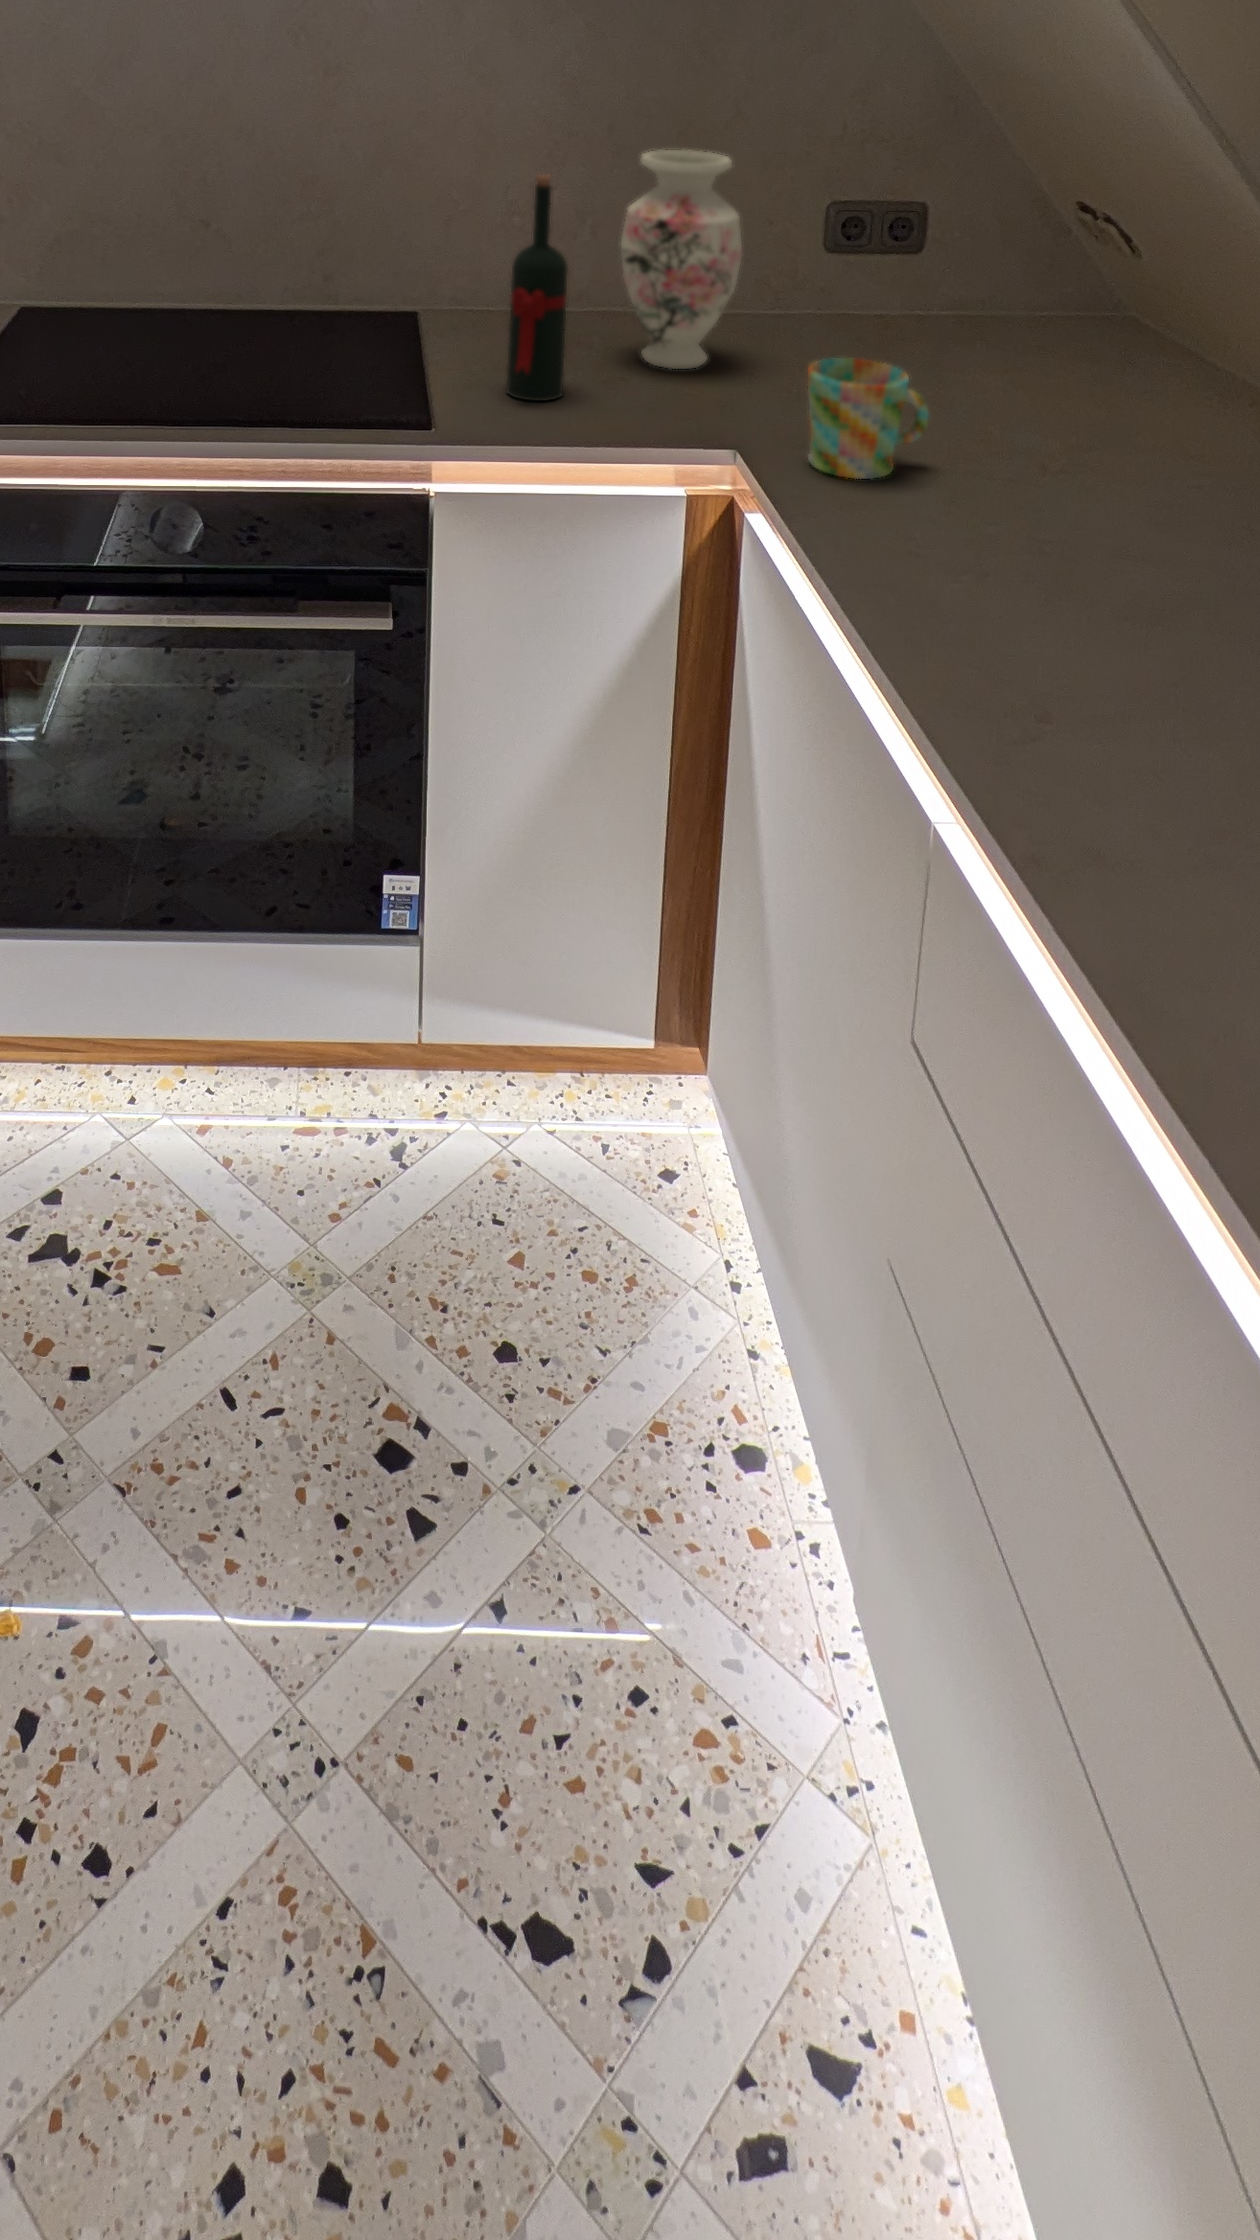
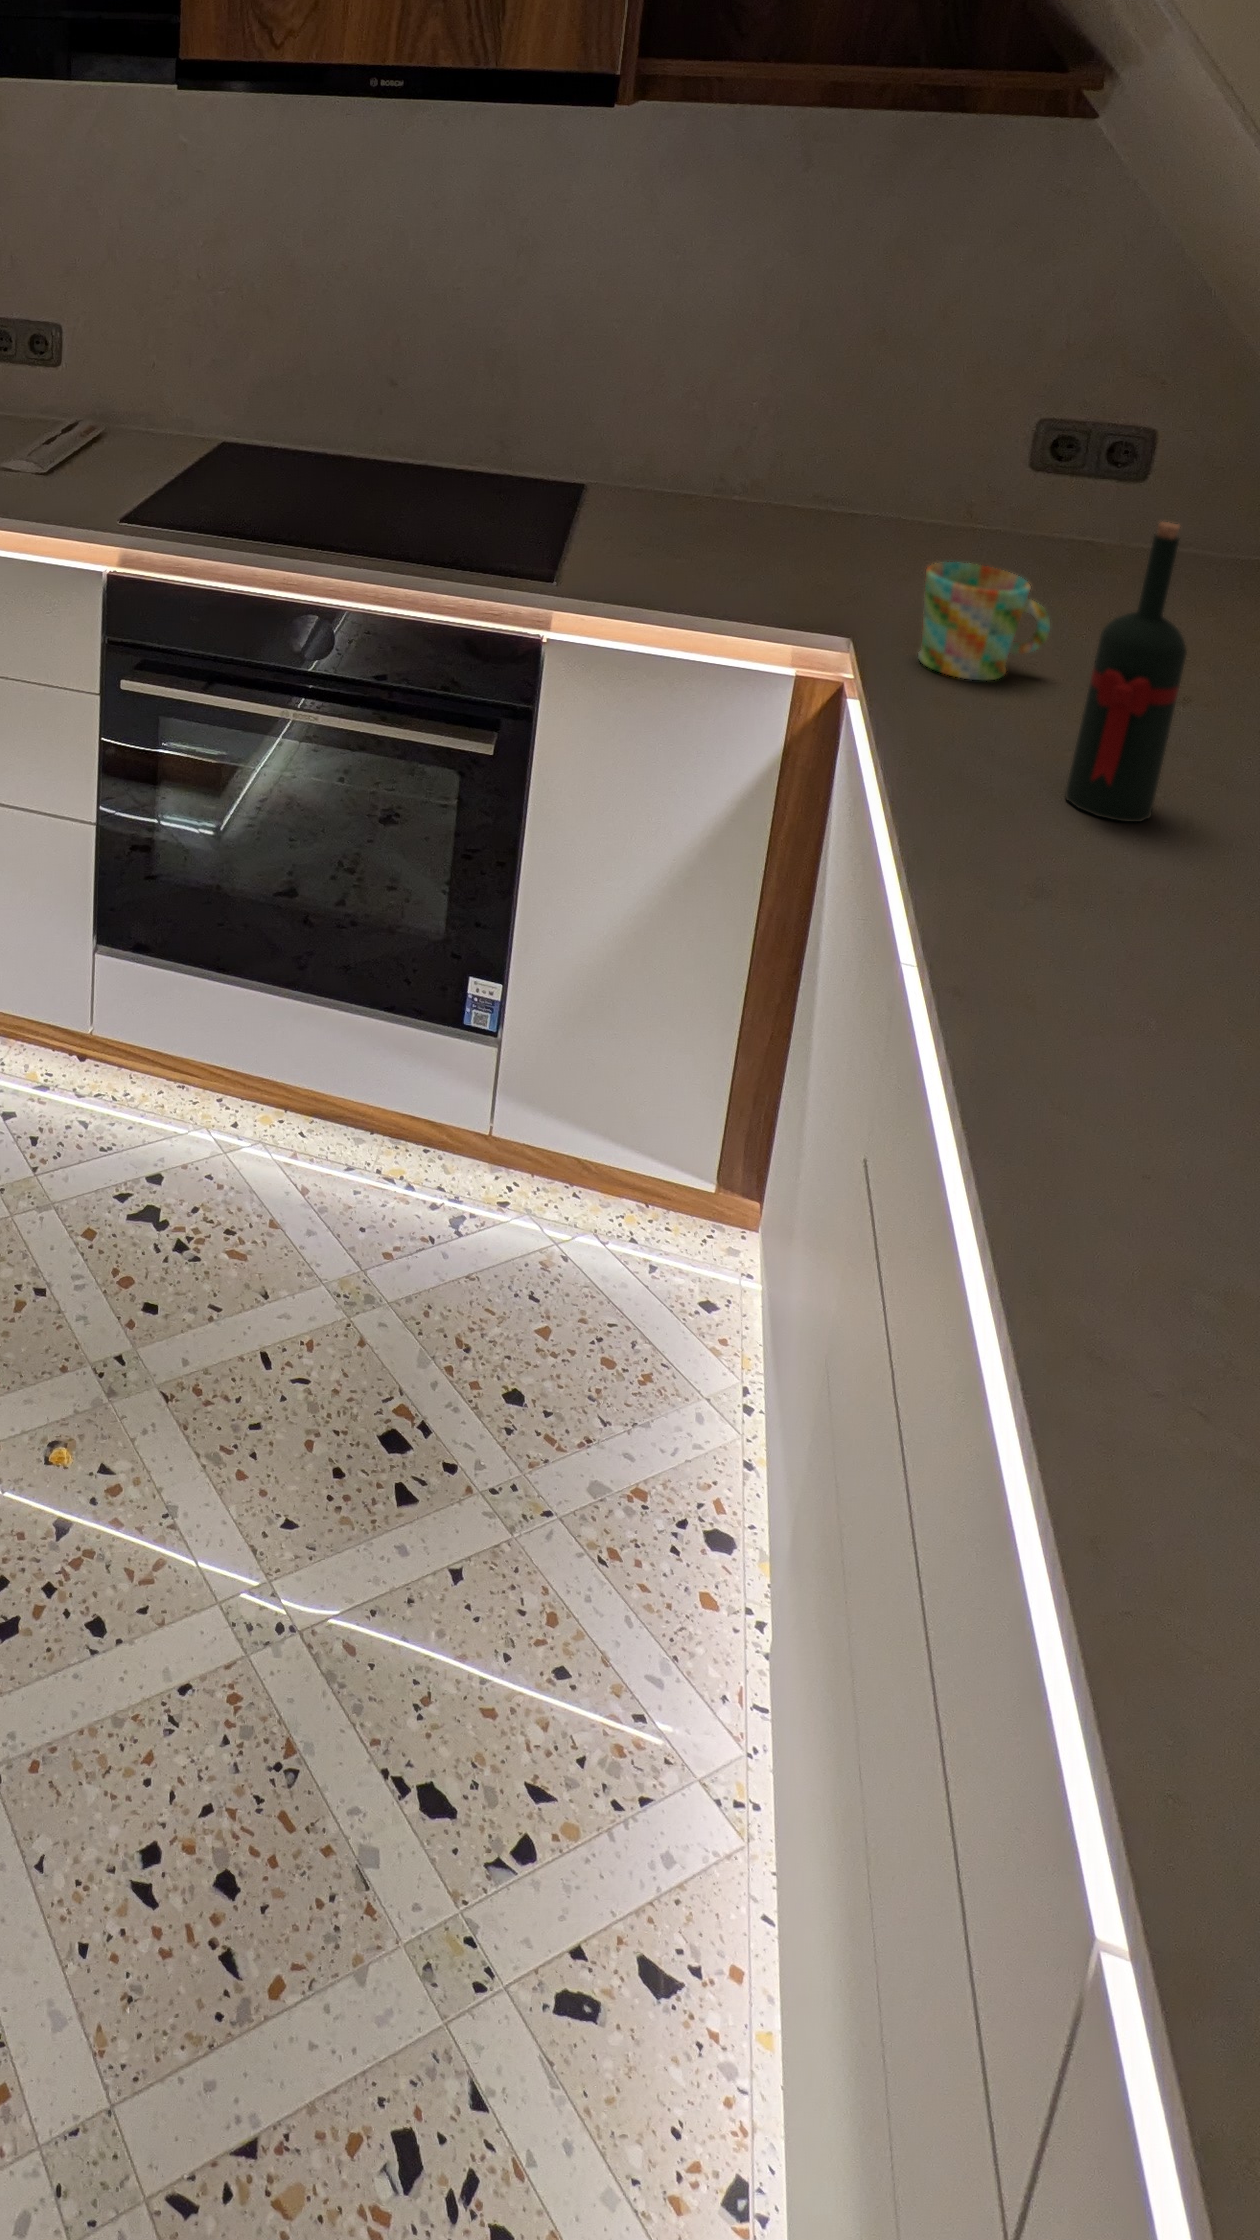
vase: present [621,150,742,369] -> none [783,351,908,564]
wine bottle: present [506,175,568,401] -> present [1066,522,1187,822]

